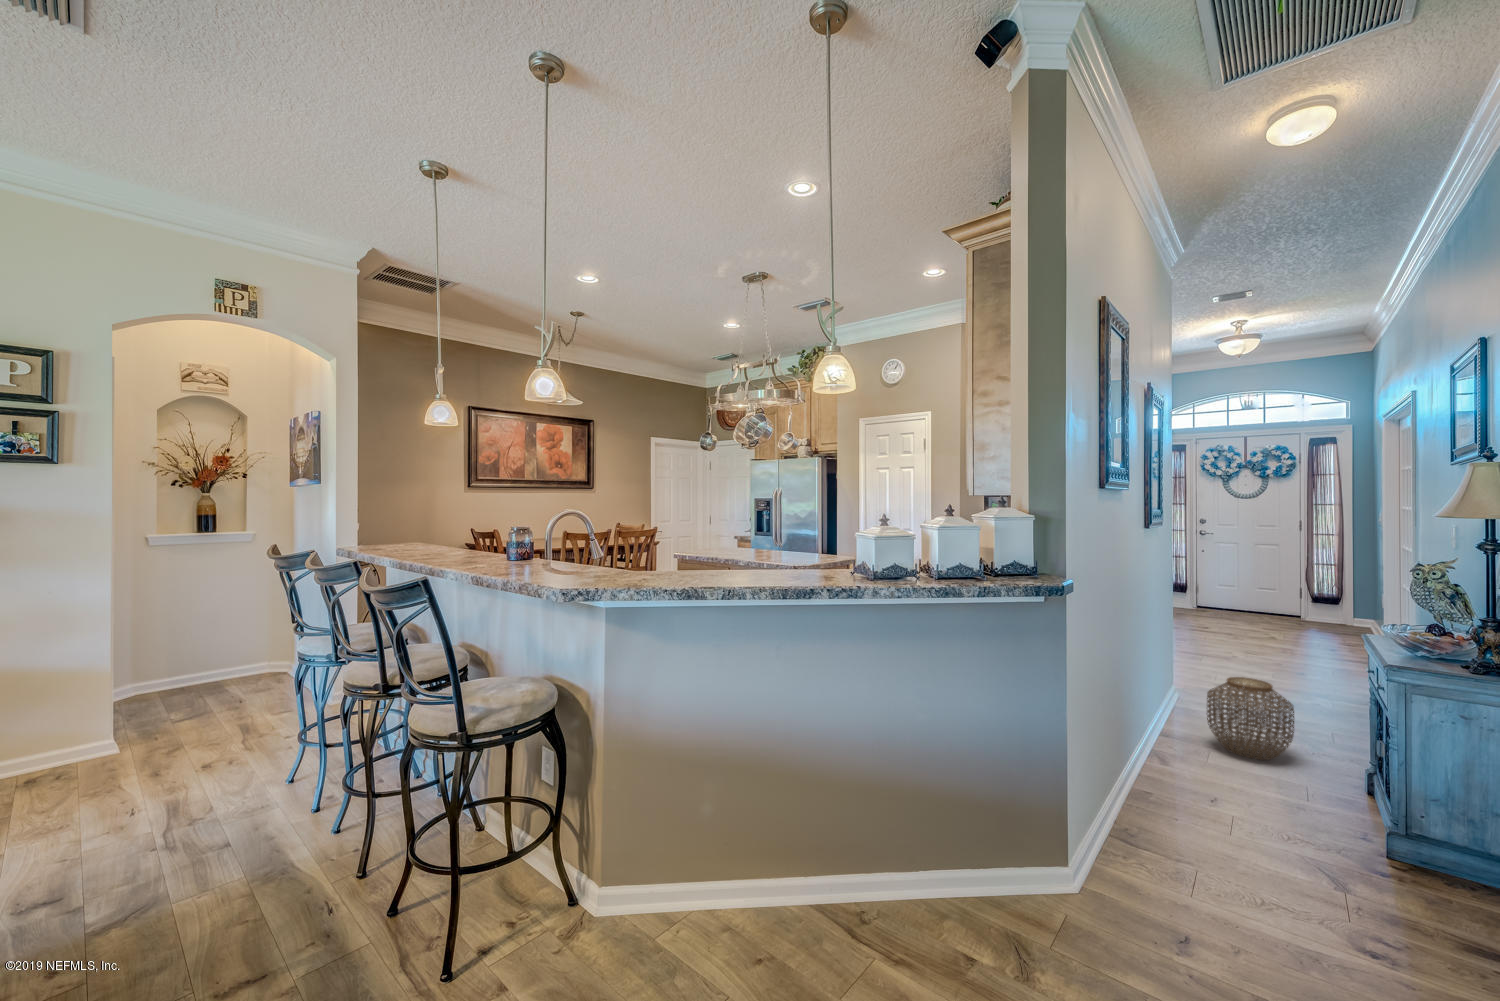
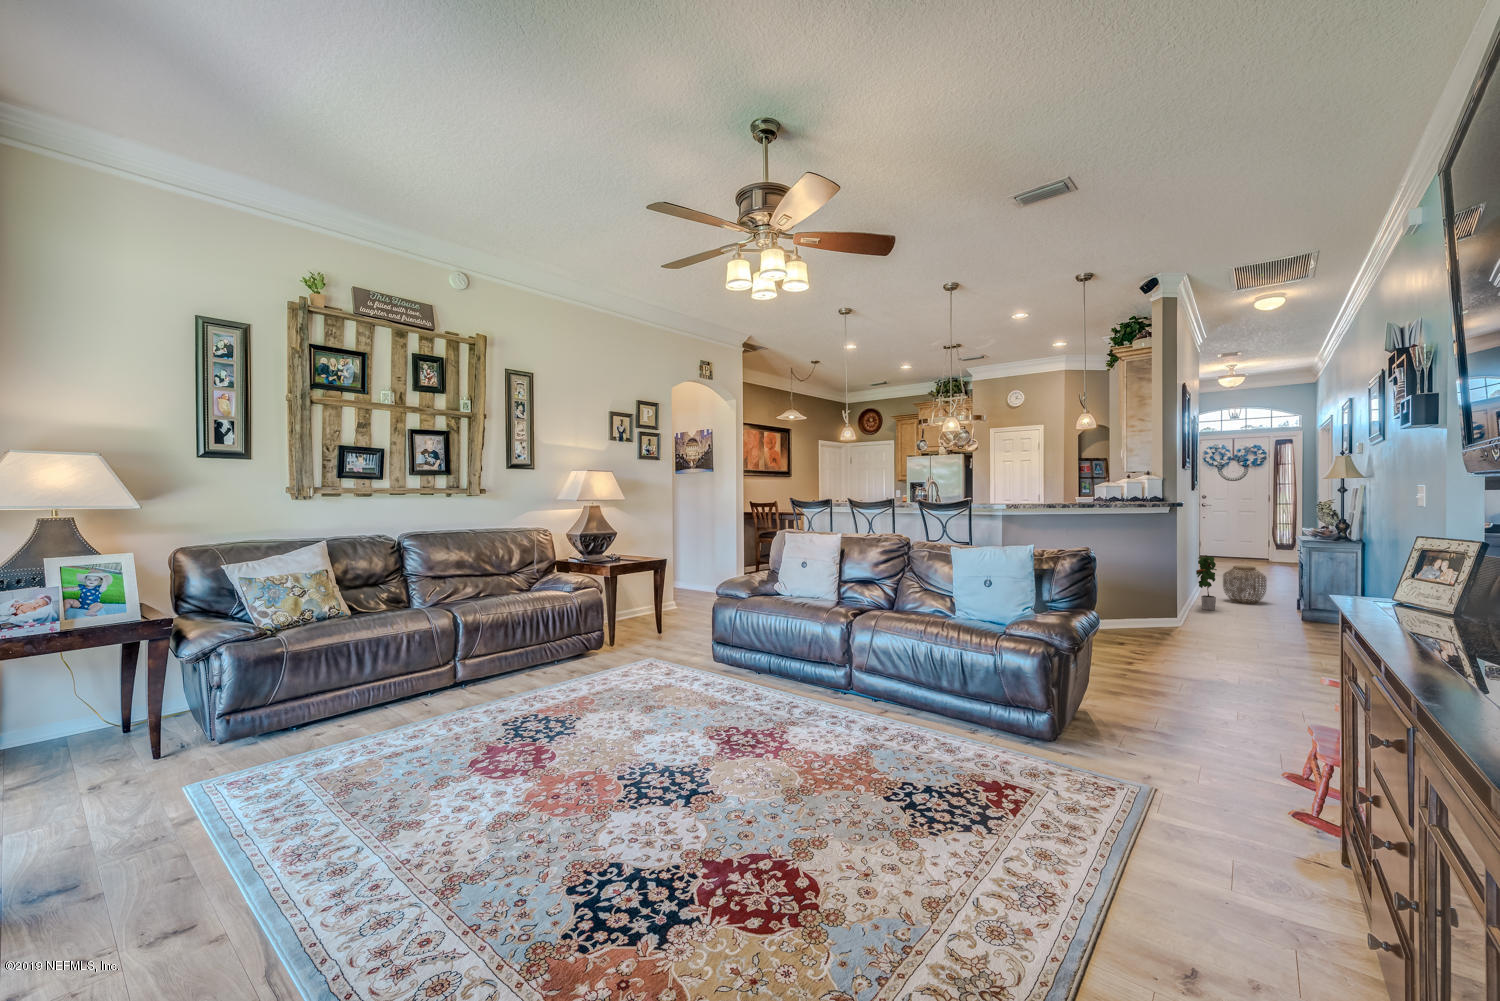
potted plant: none [1140,666,1186,789] -> present [1196,555,1217,610]

